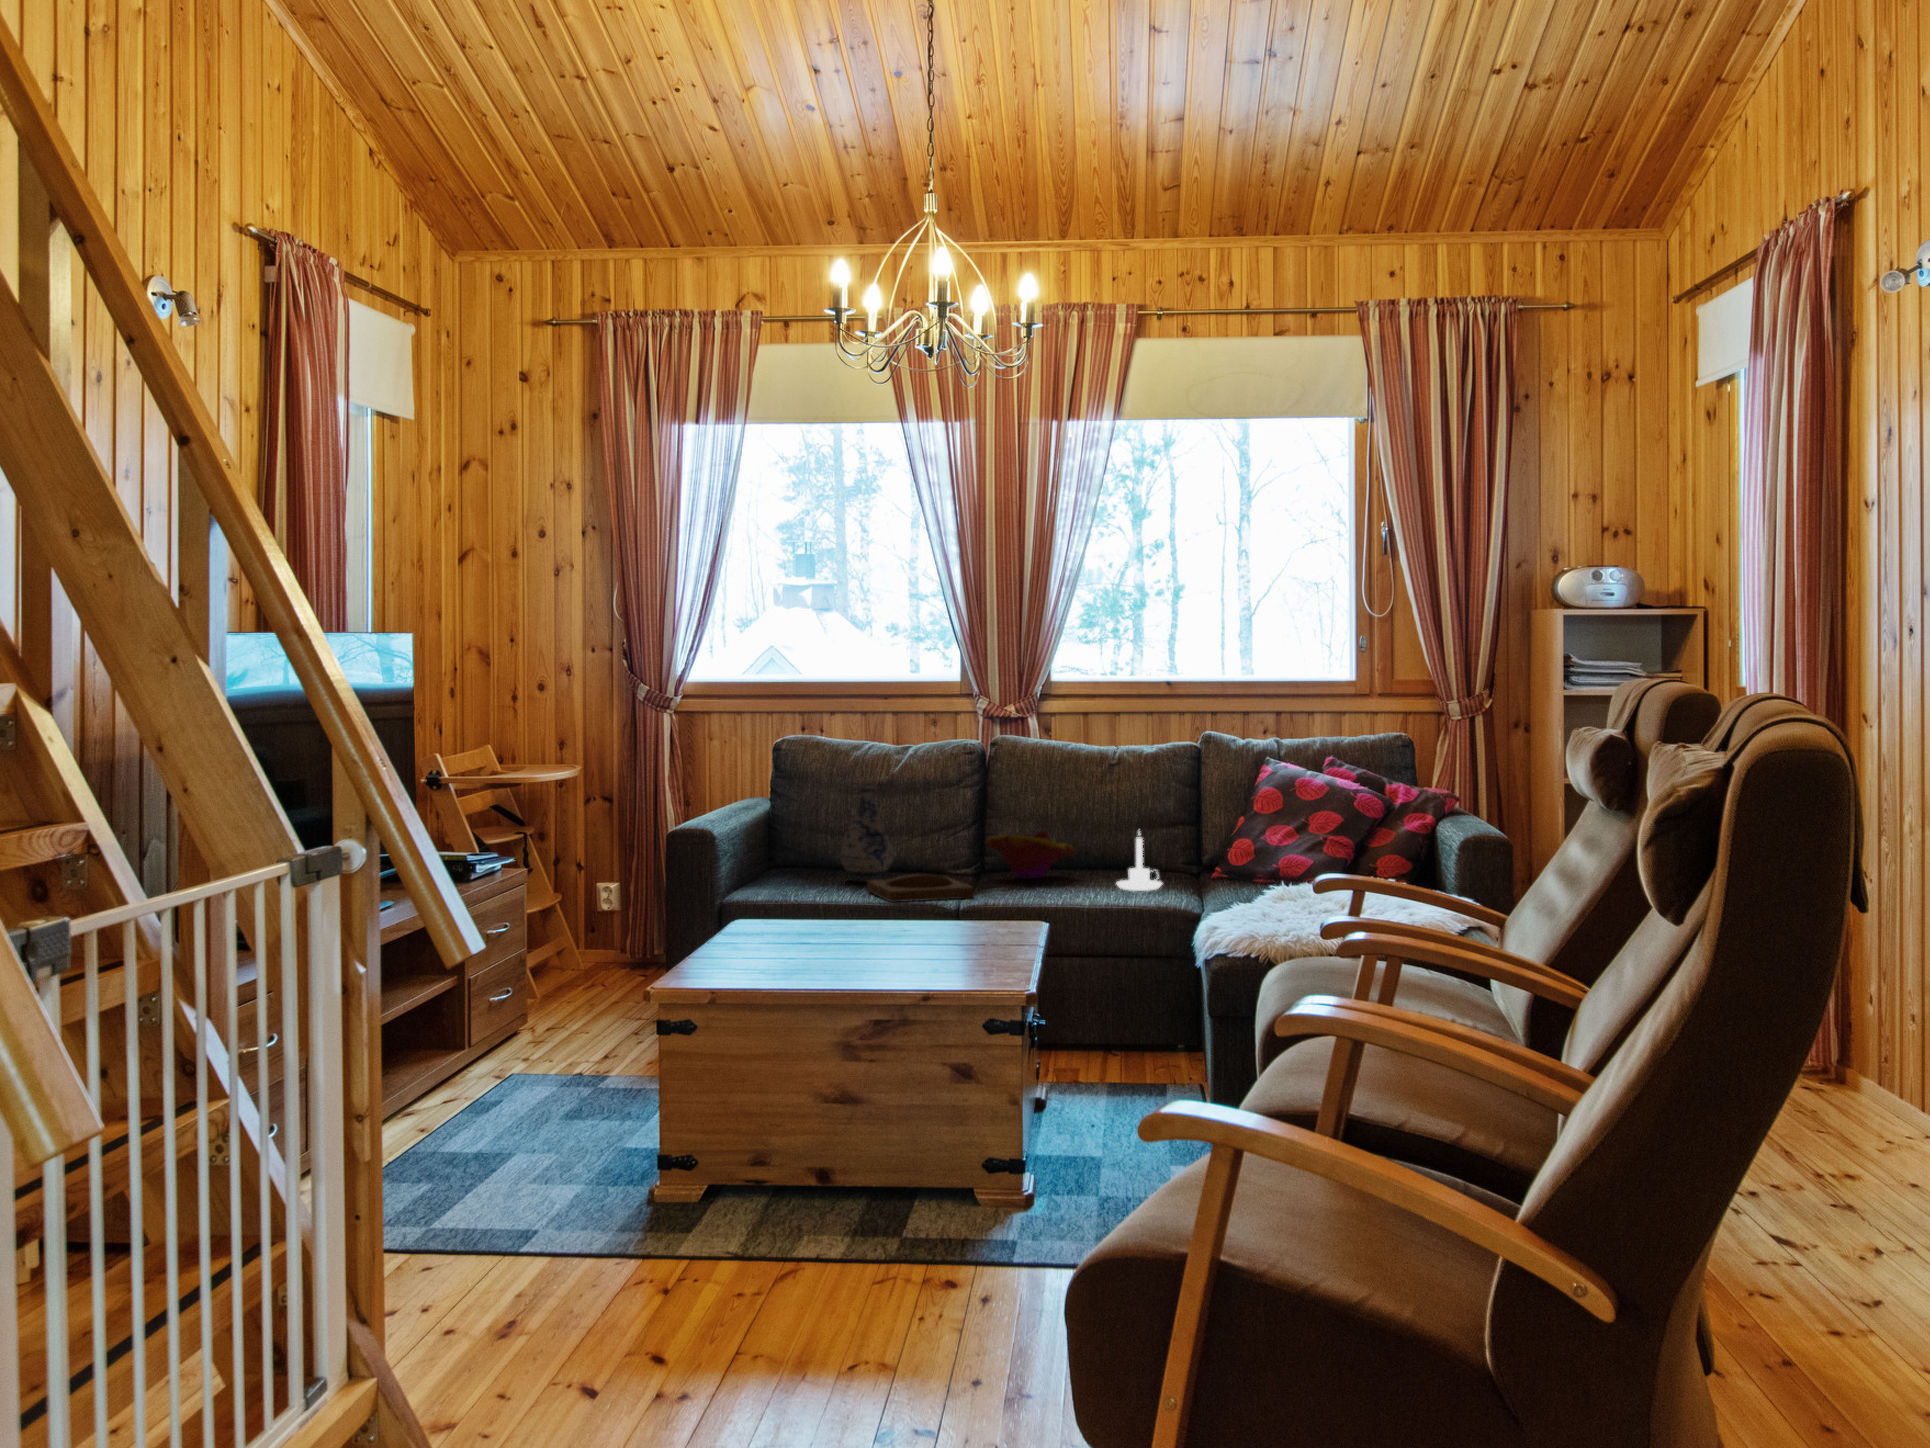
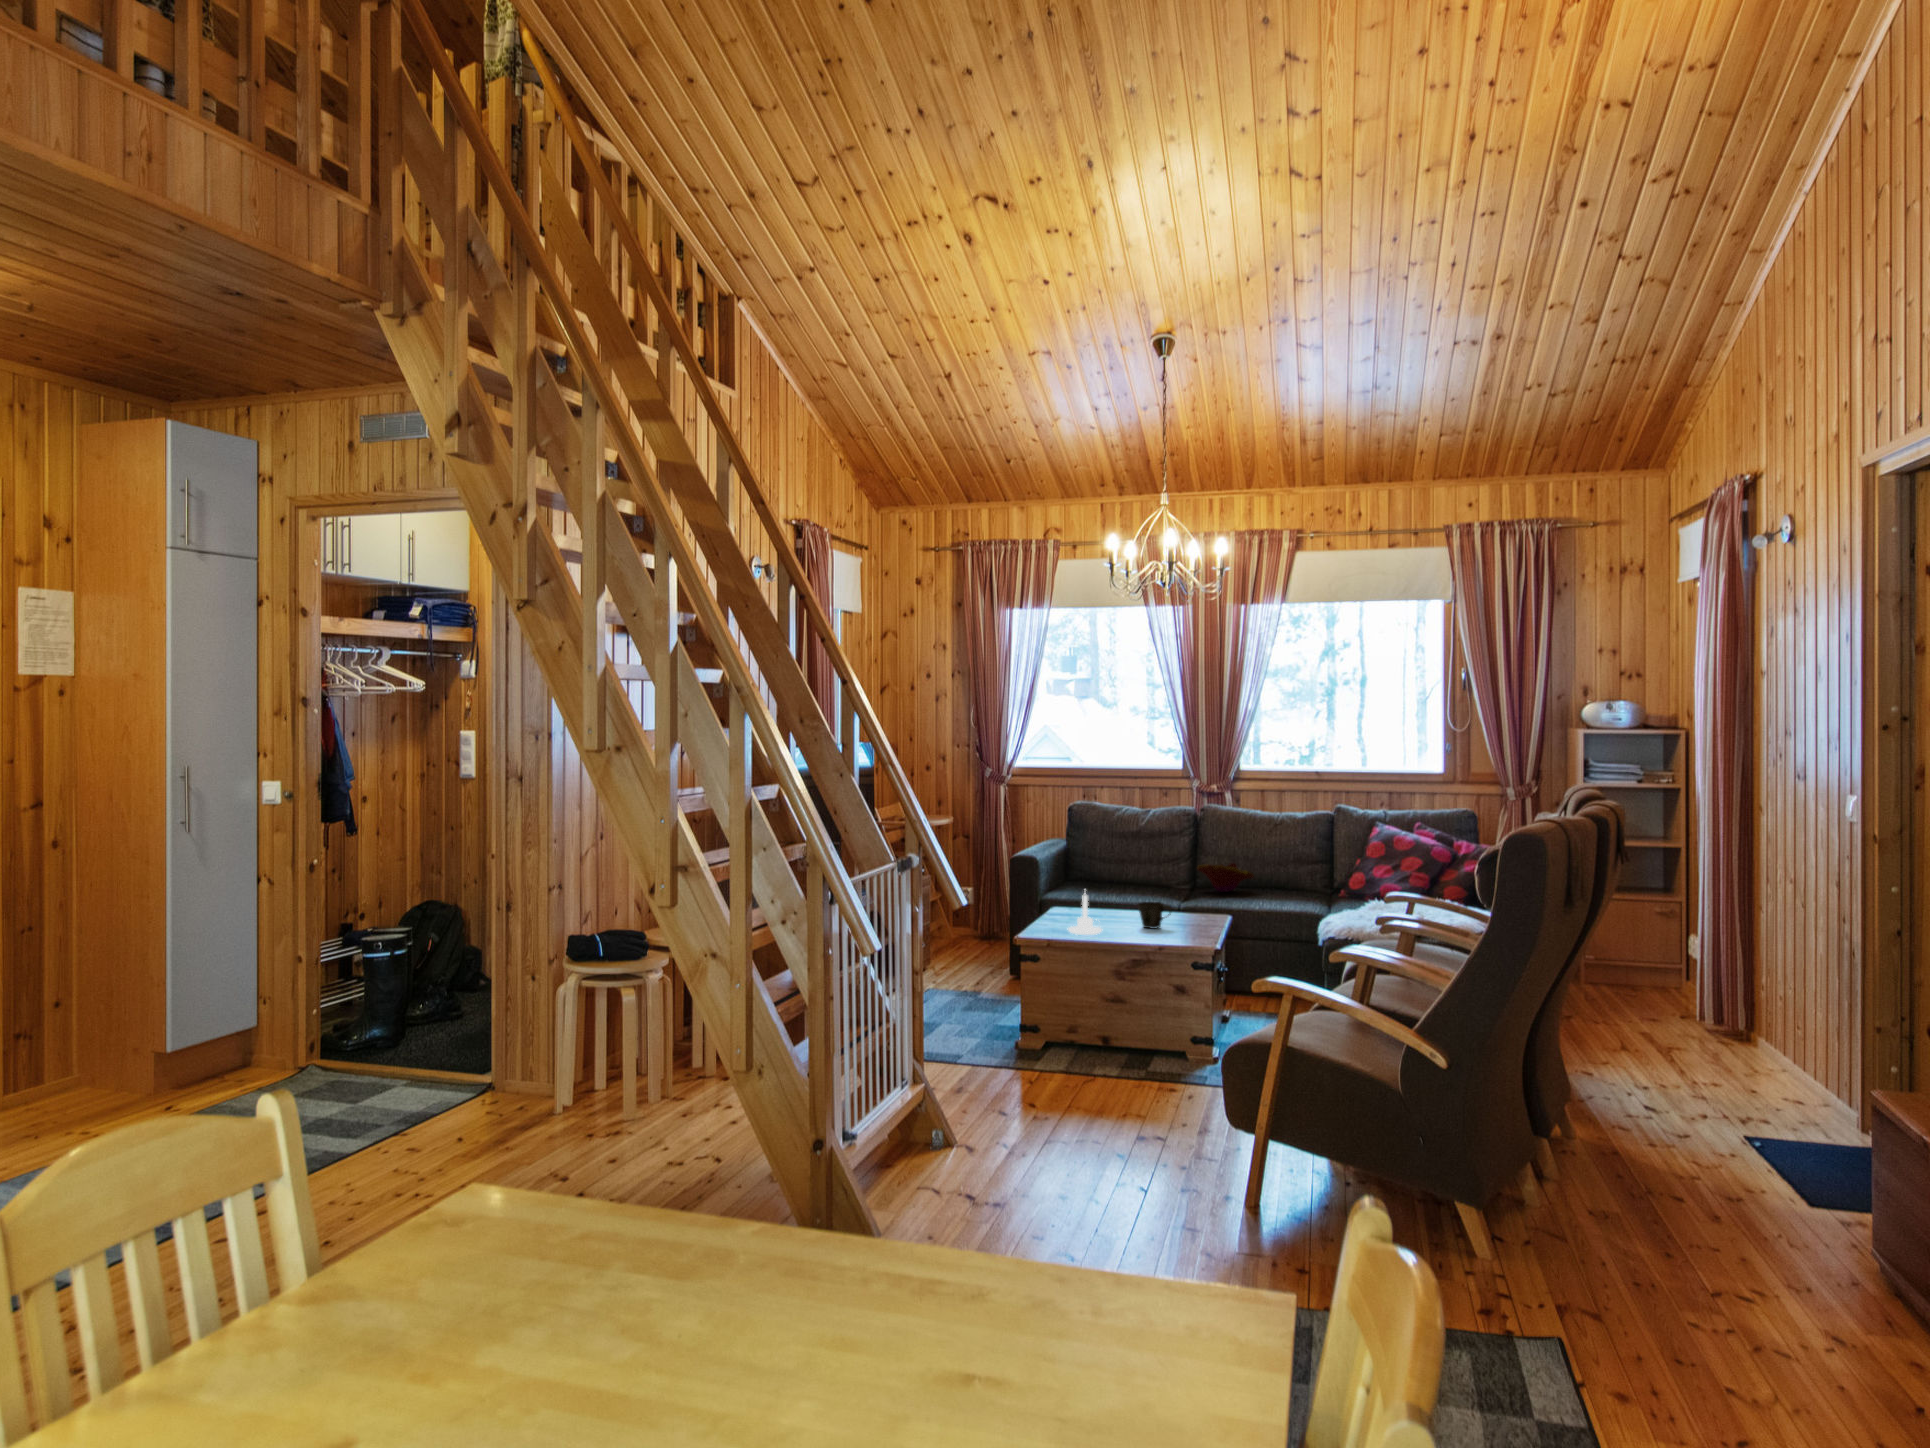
vase: present [839,784,894,881] -> none [1106,830,1140,889]
candle holder: present [1116,832,1162,891] -> present [1068,893,1102,935]
tray: present [867,874,974,902] -> none [1123,887,1188,902]
mug: none [891,902,950,950] -> present [1138,902,1171,929]

